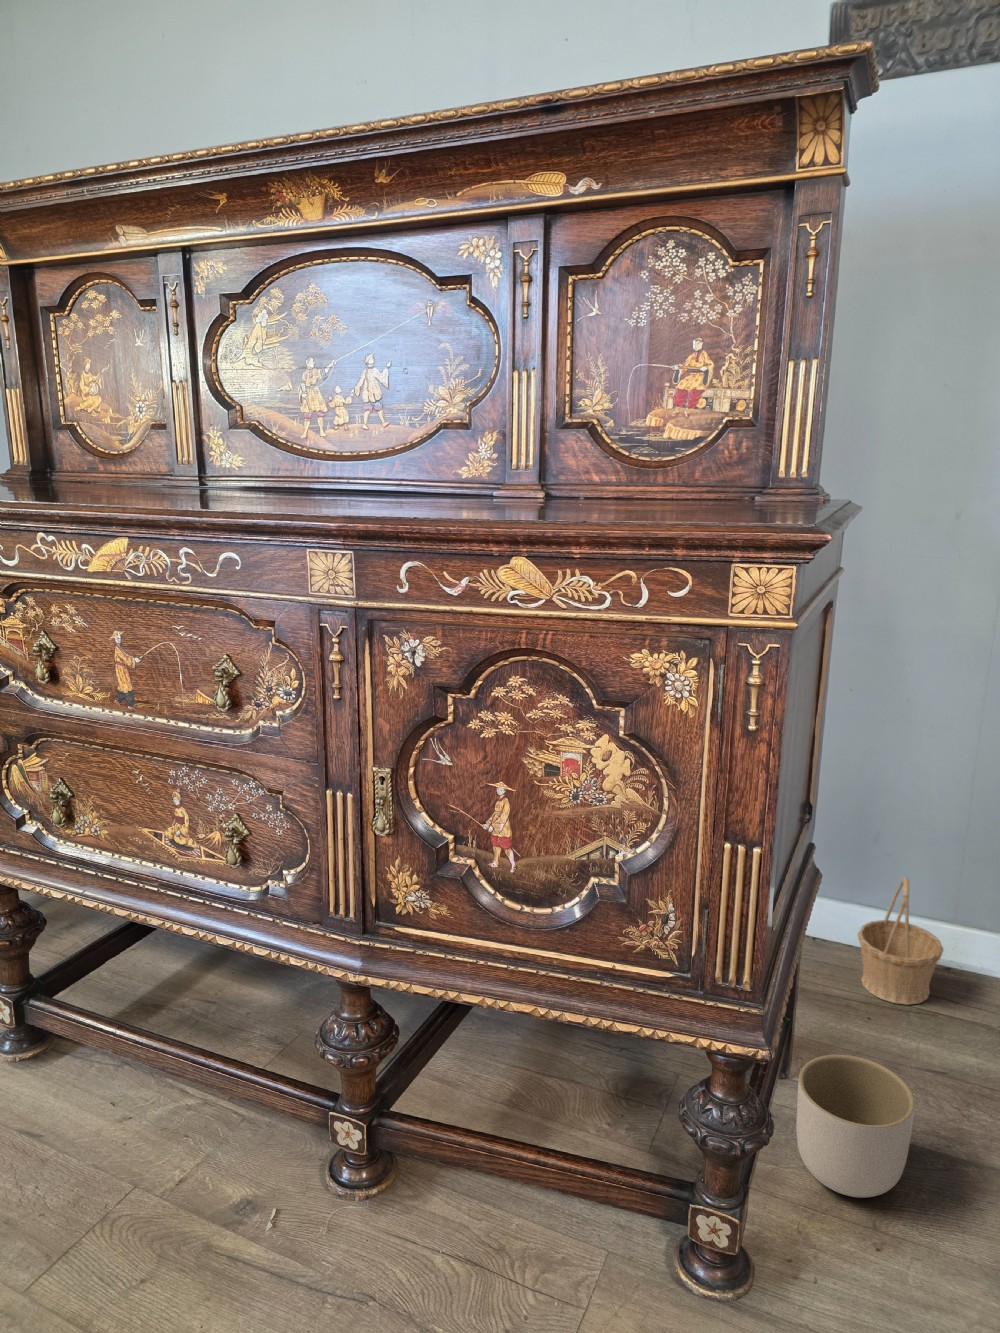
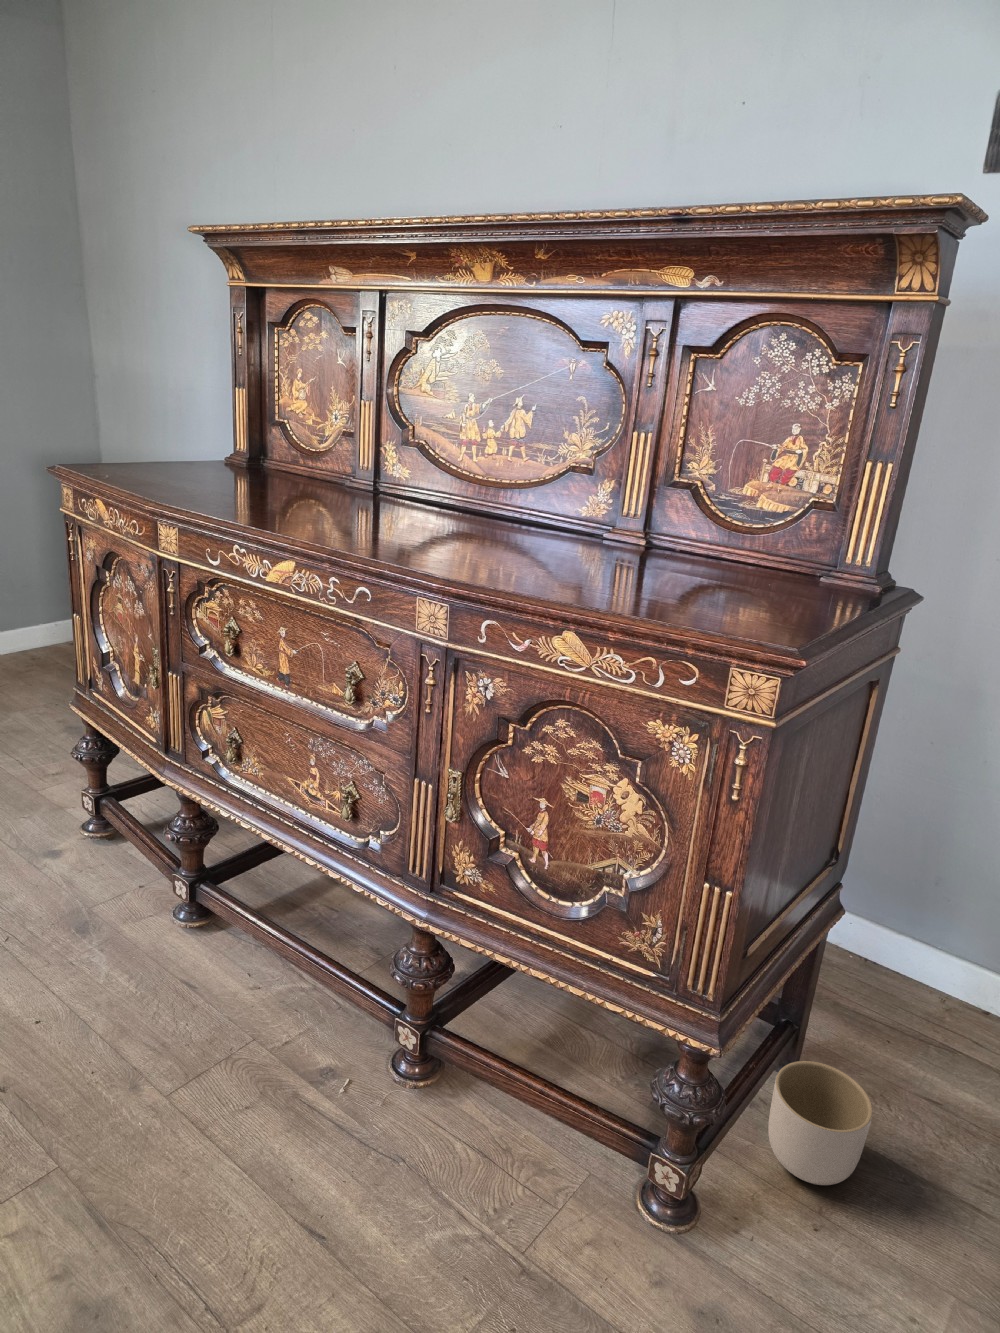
basket: present [858,877,944,1005] -> none [882,920,960,1032]

